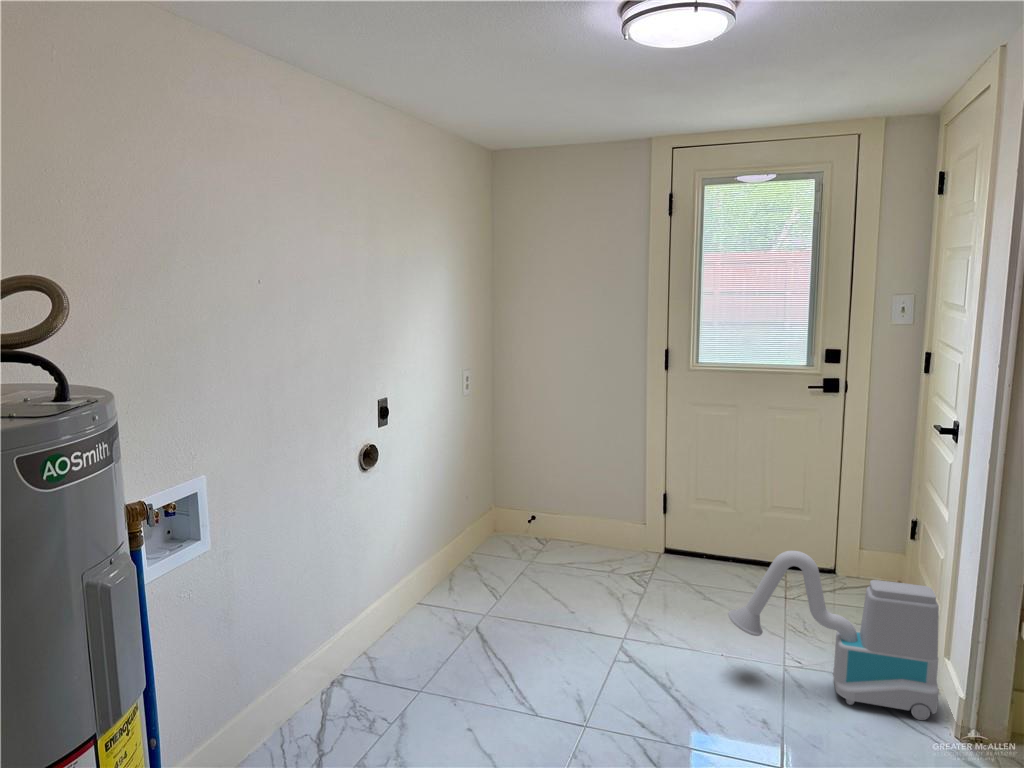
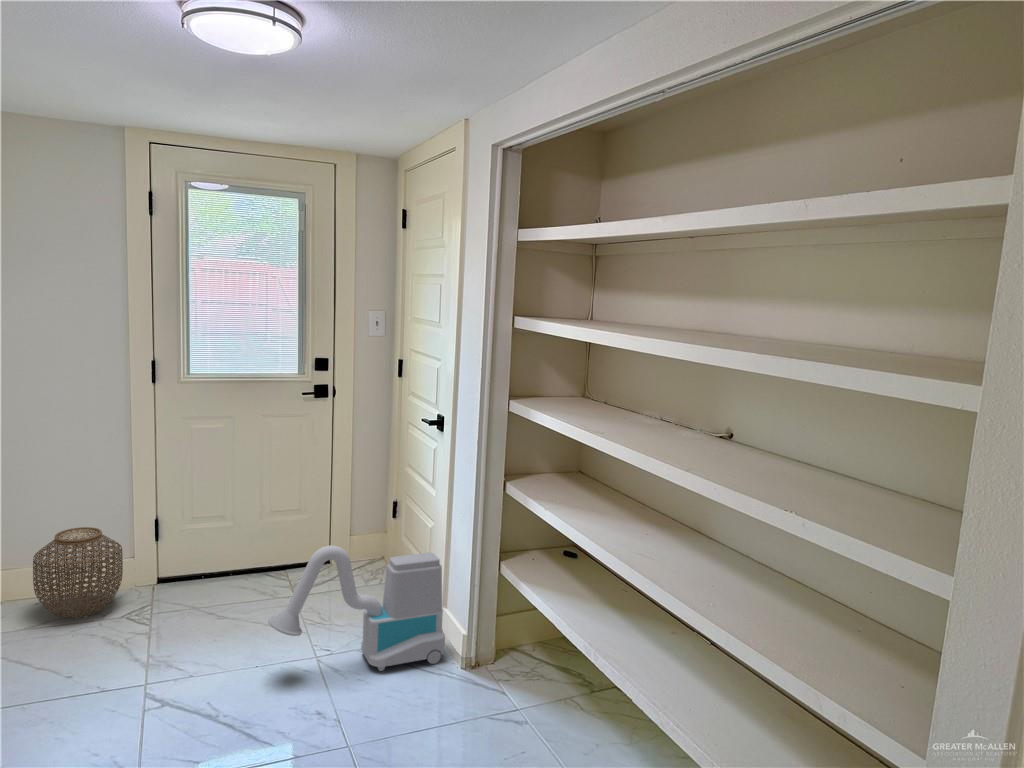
woven basket: none [568,491,634,567] -> present [33,527,123,618]

